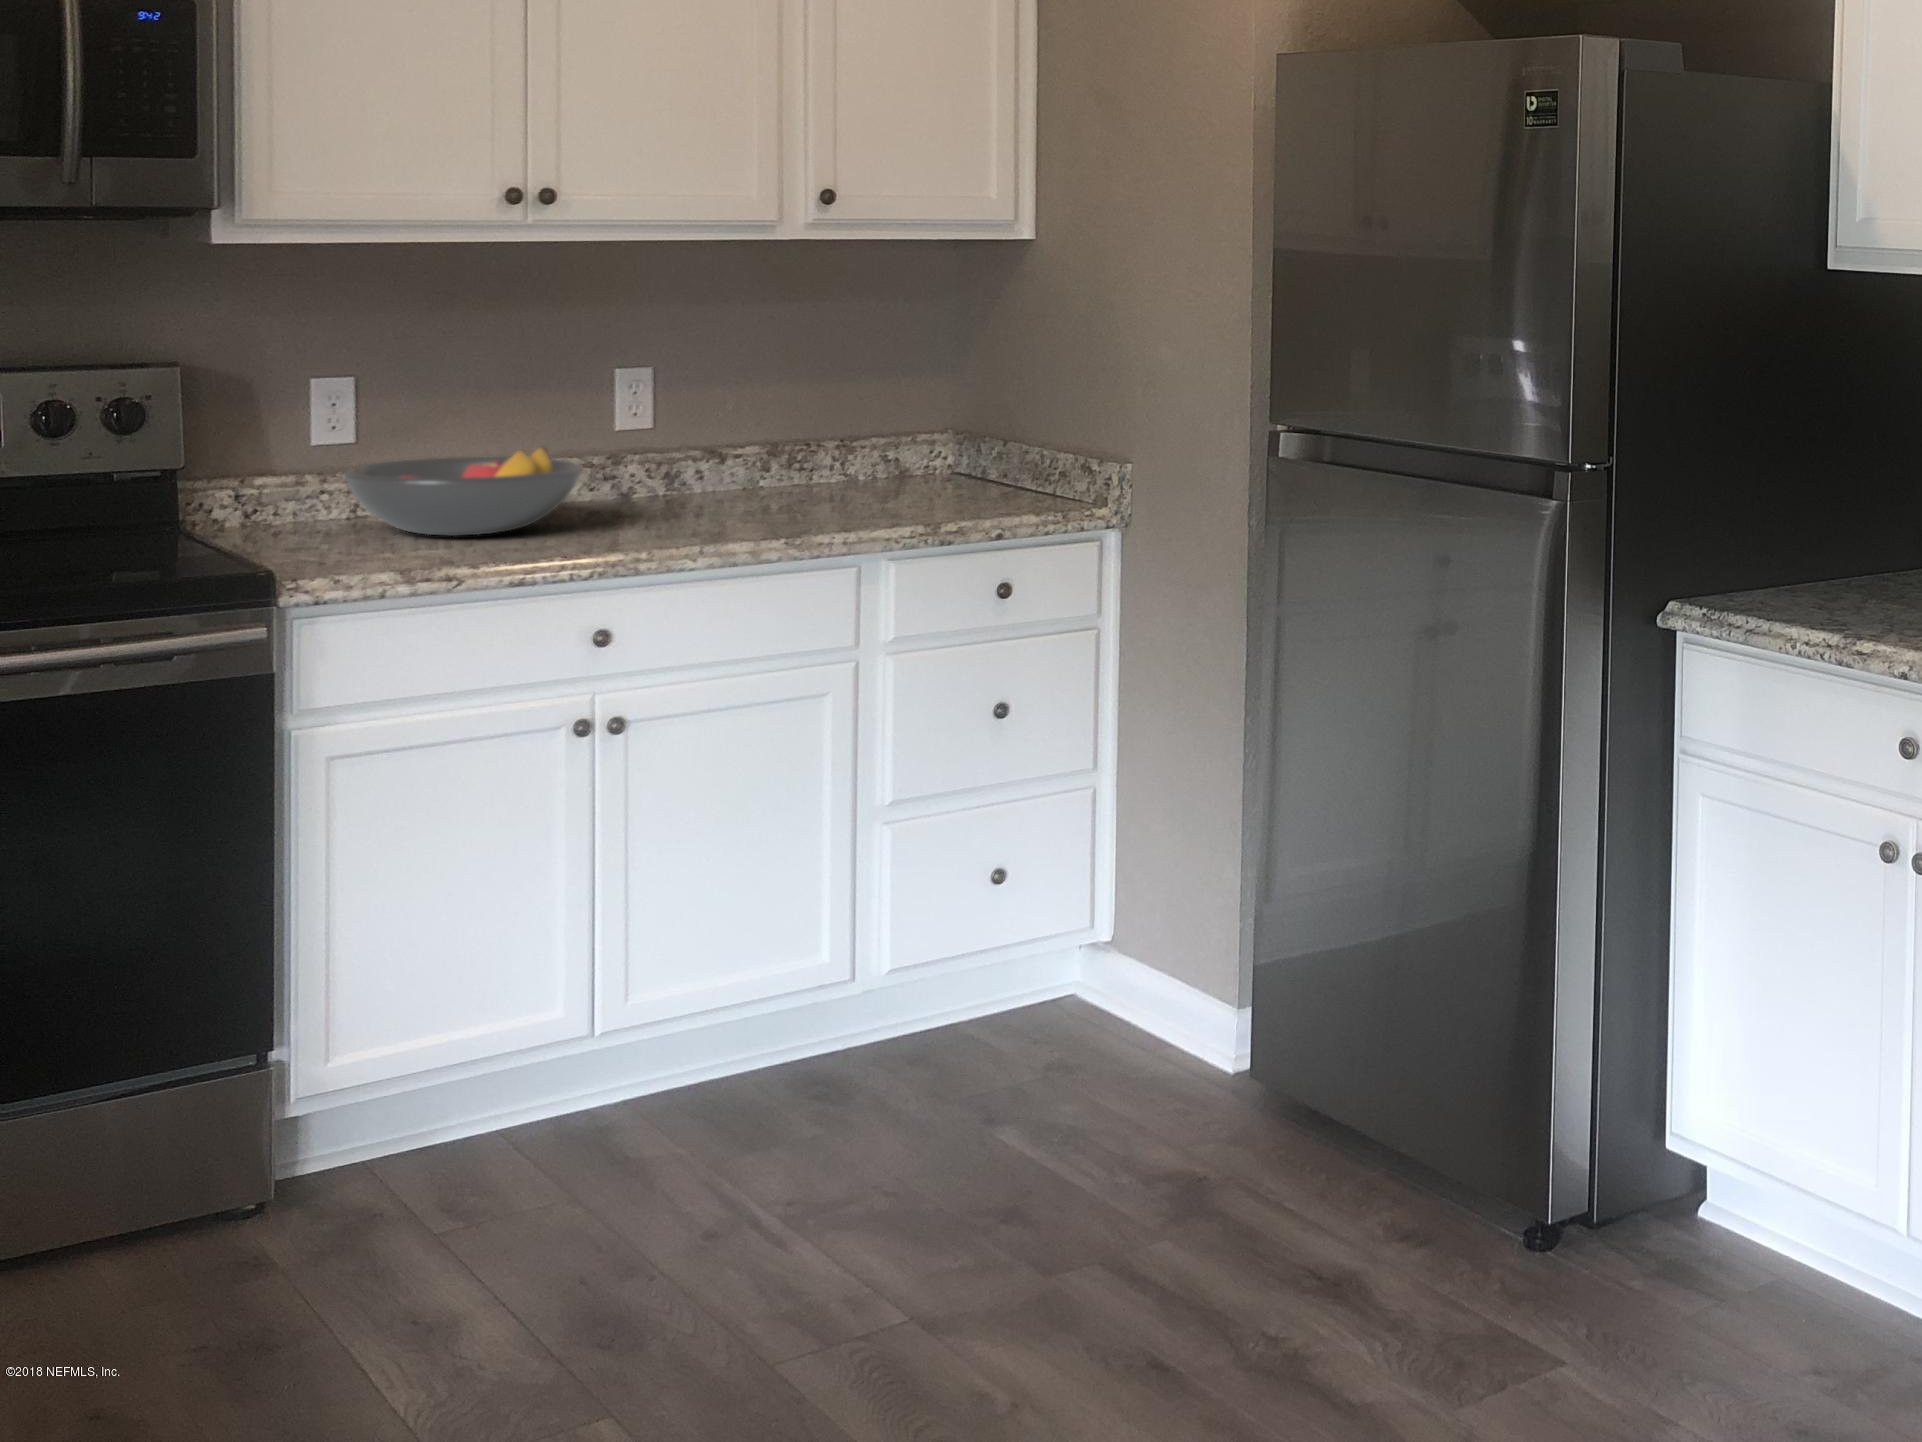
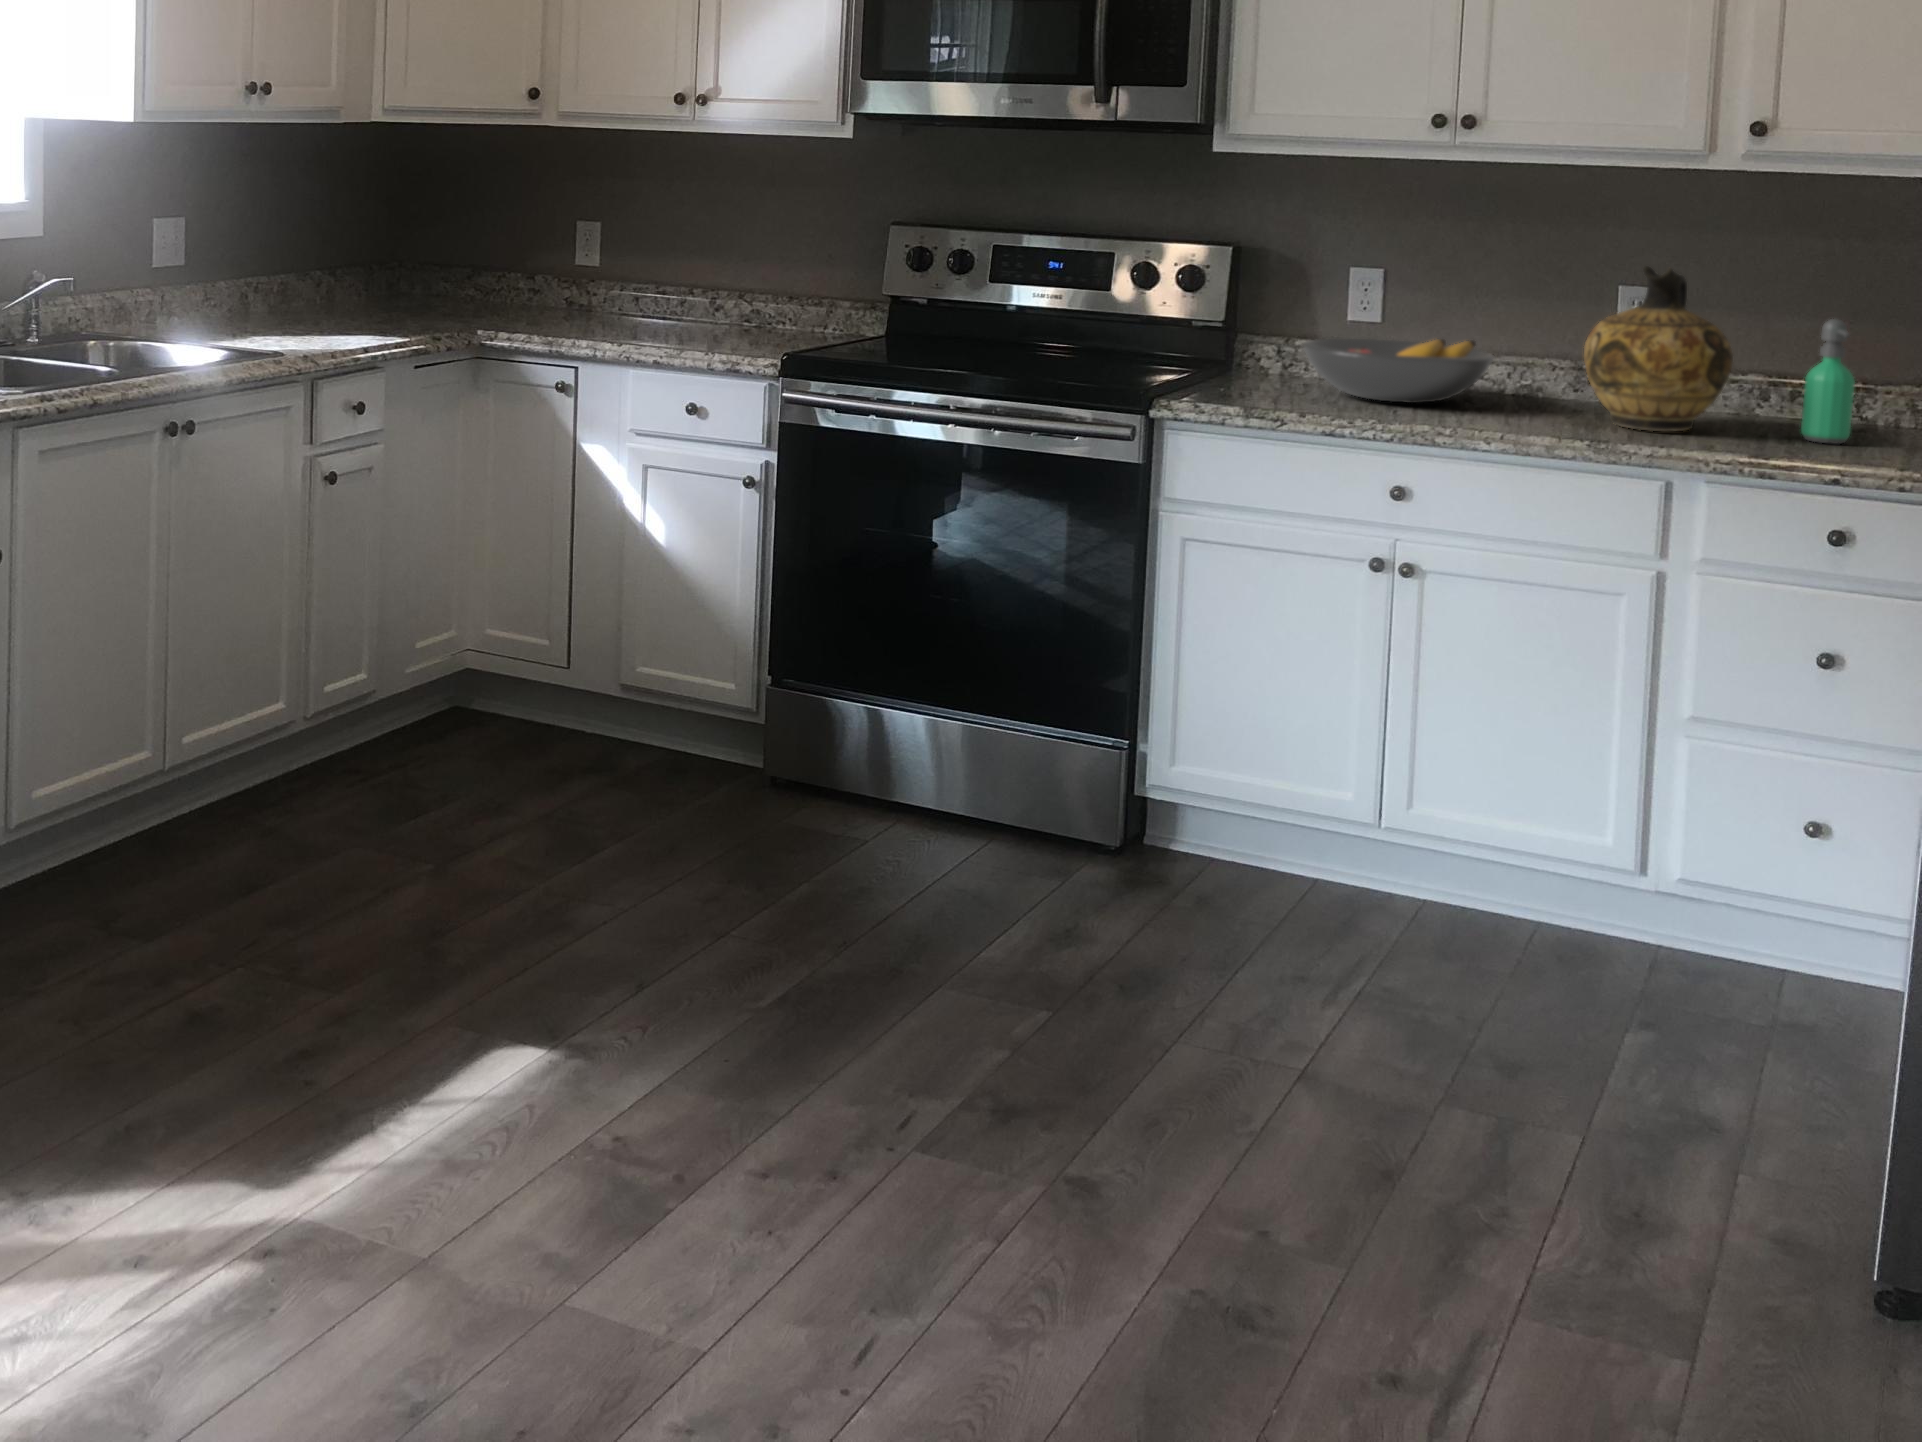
ceramic jug: none [671,342,820,520] -> present [1584,266,1733,431]
soap dispenser: none [857,382,908,506] -> present [1801,319,1855,444]

